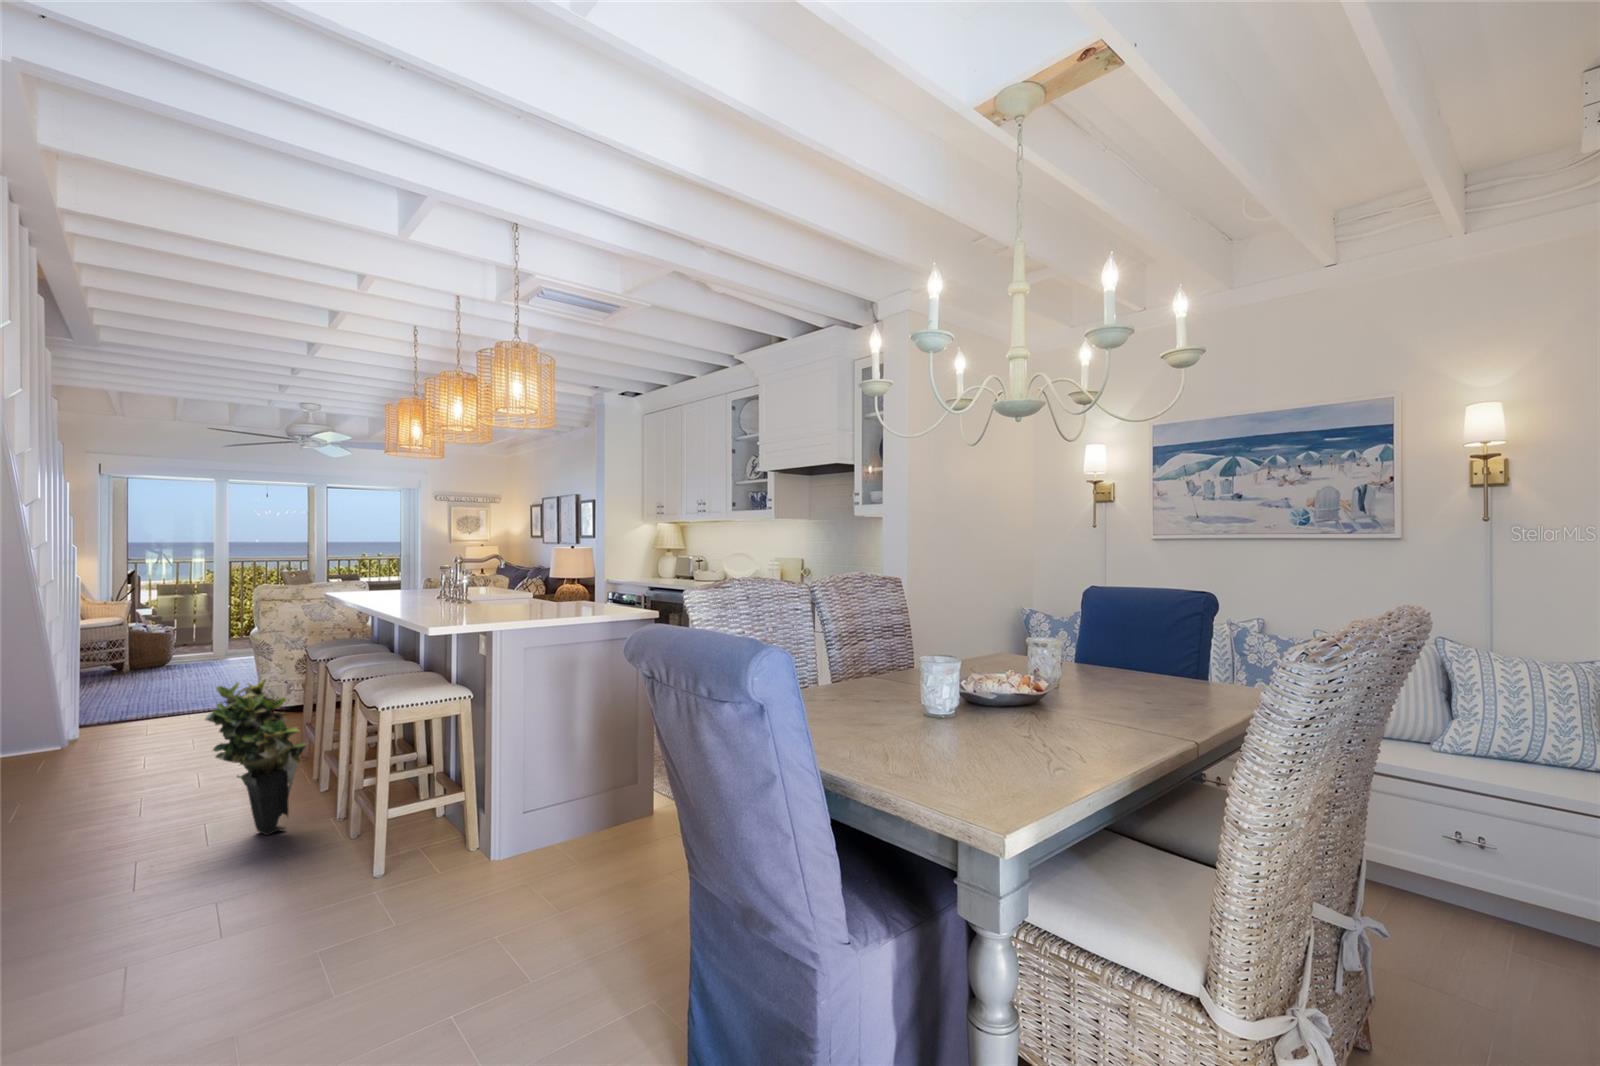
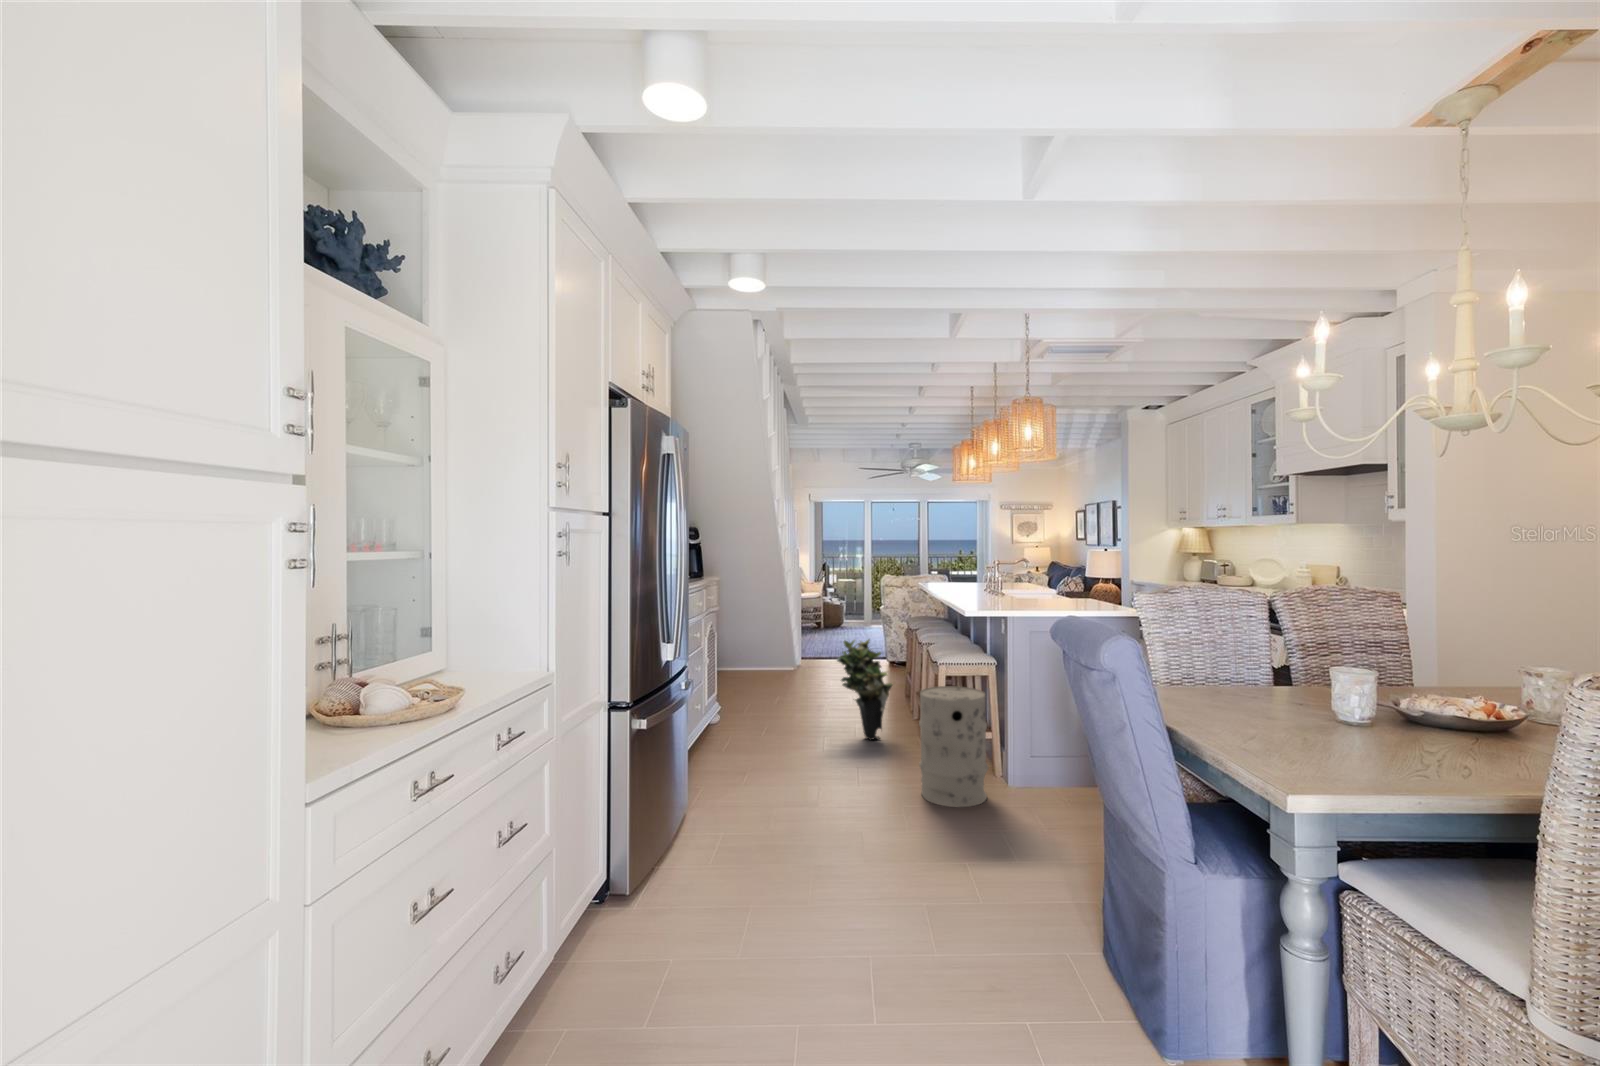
trash can: none [368,735,472,914] -> present [919,686,988,807]

